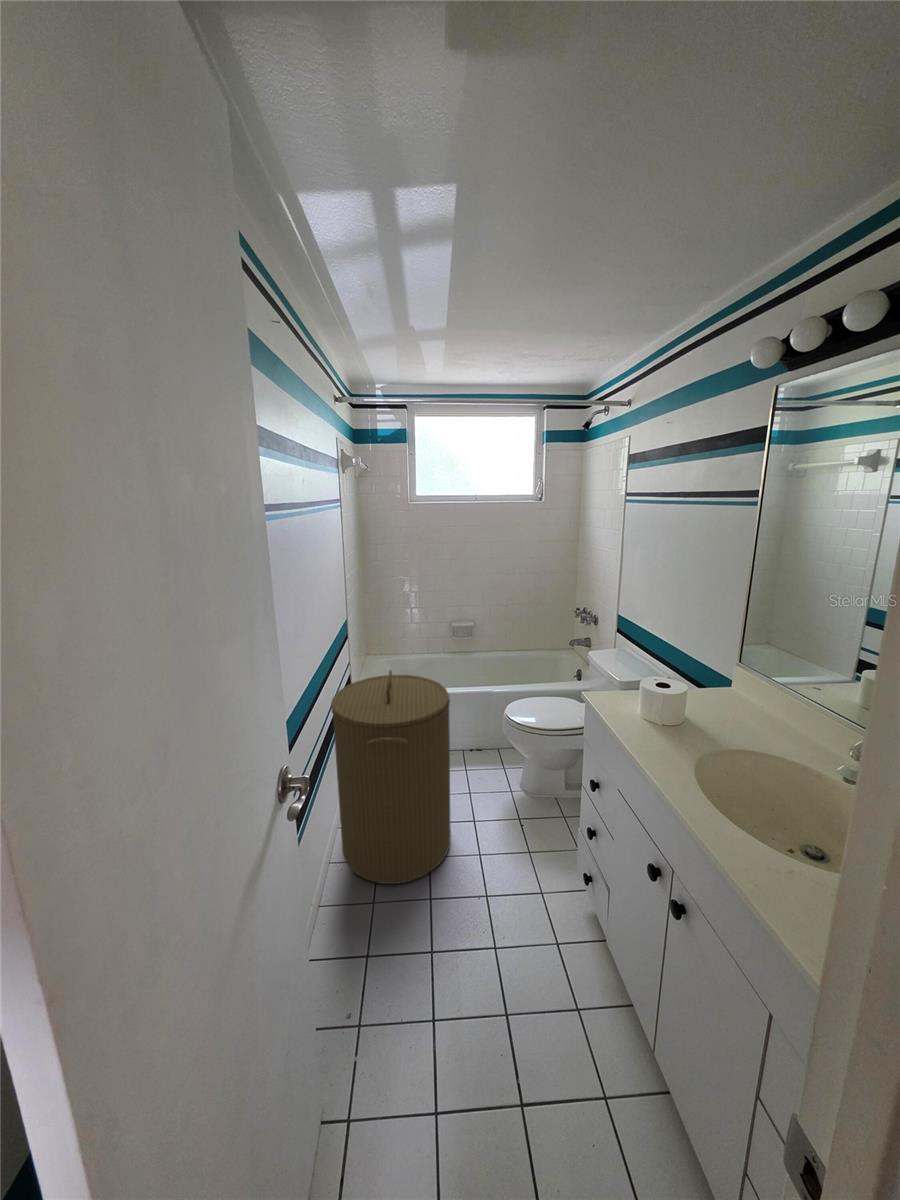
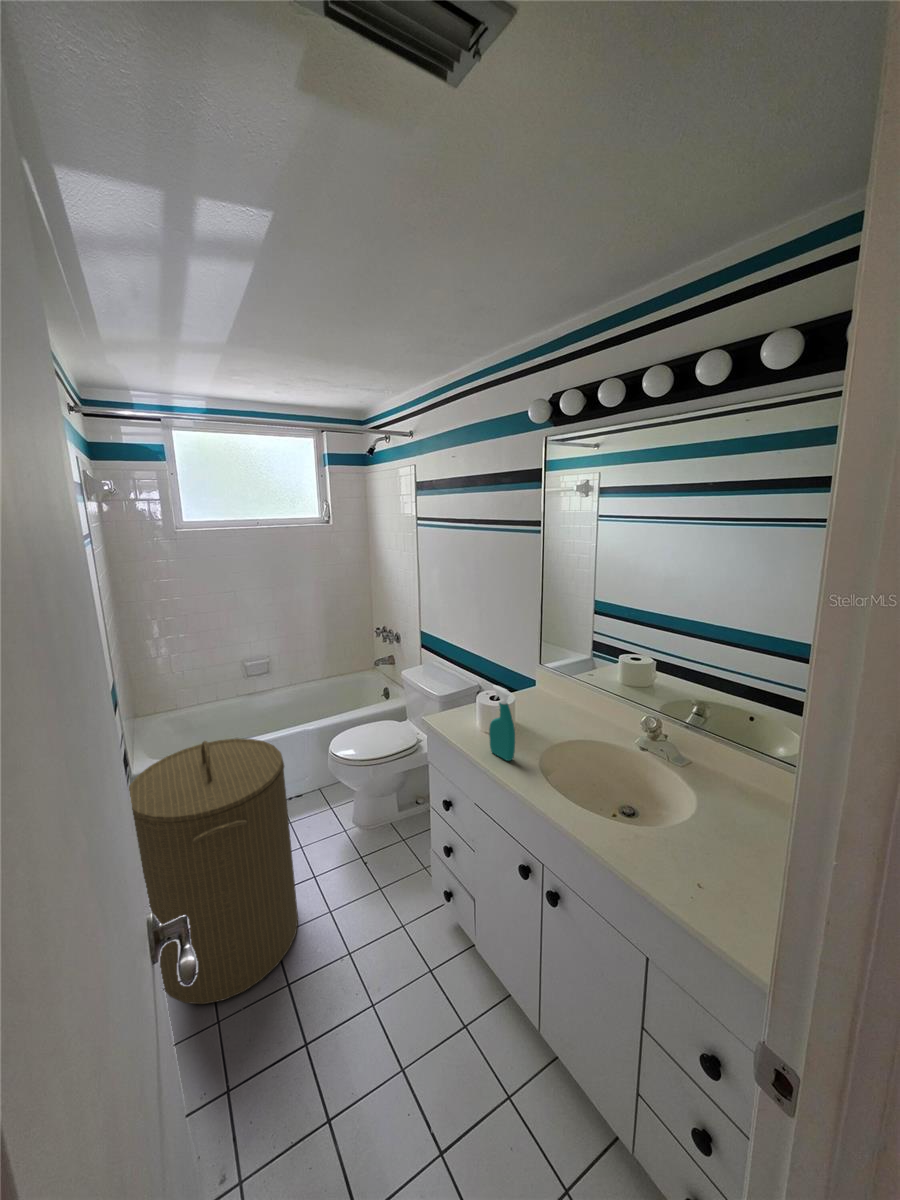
spray bottle: none [640,664,669,751] -> present [489,685,515,761]

